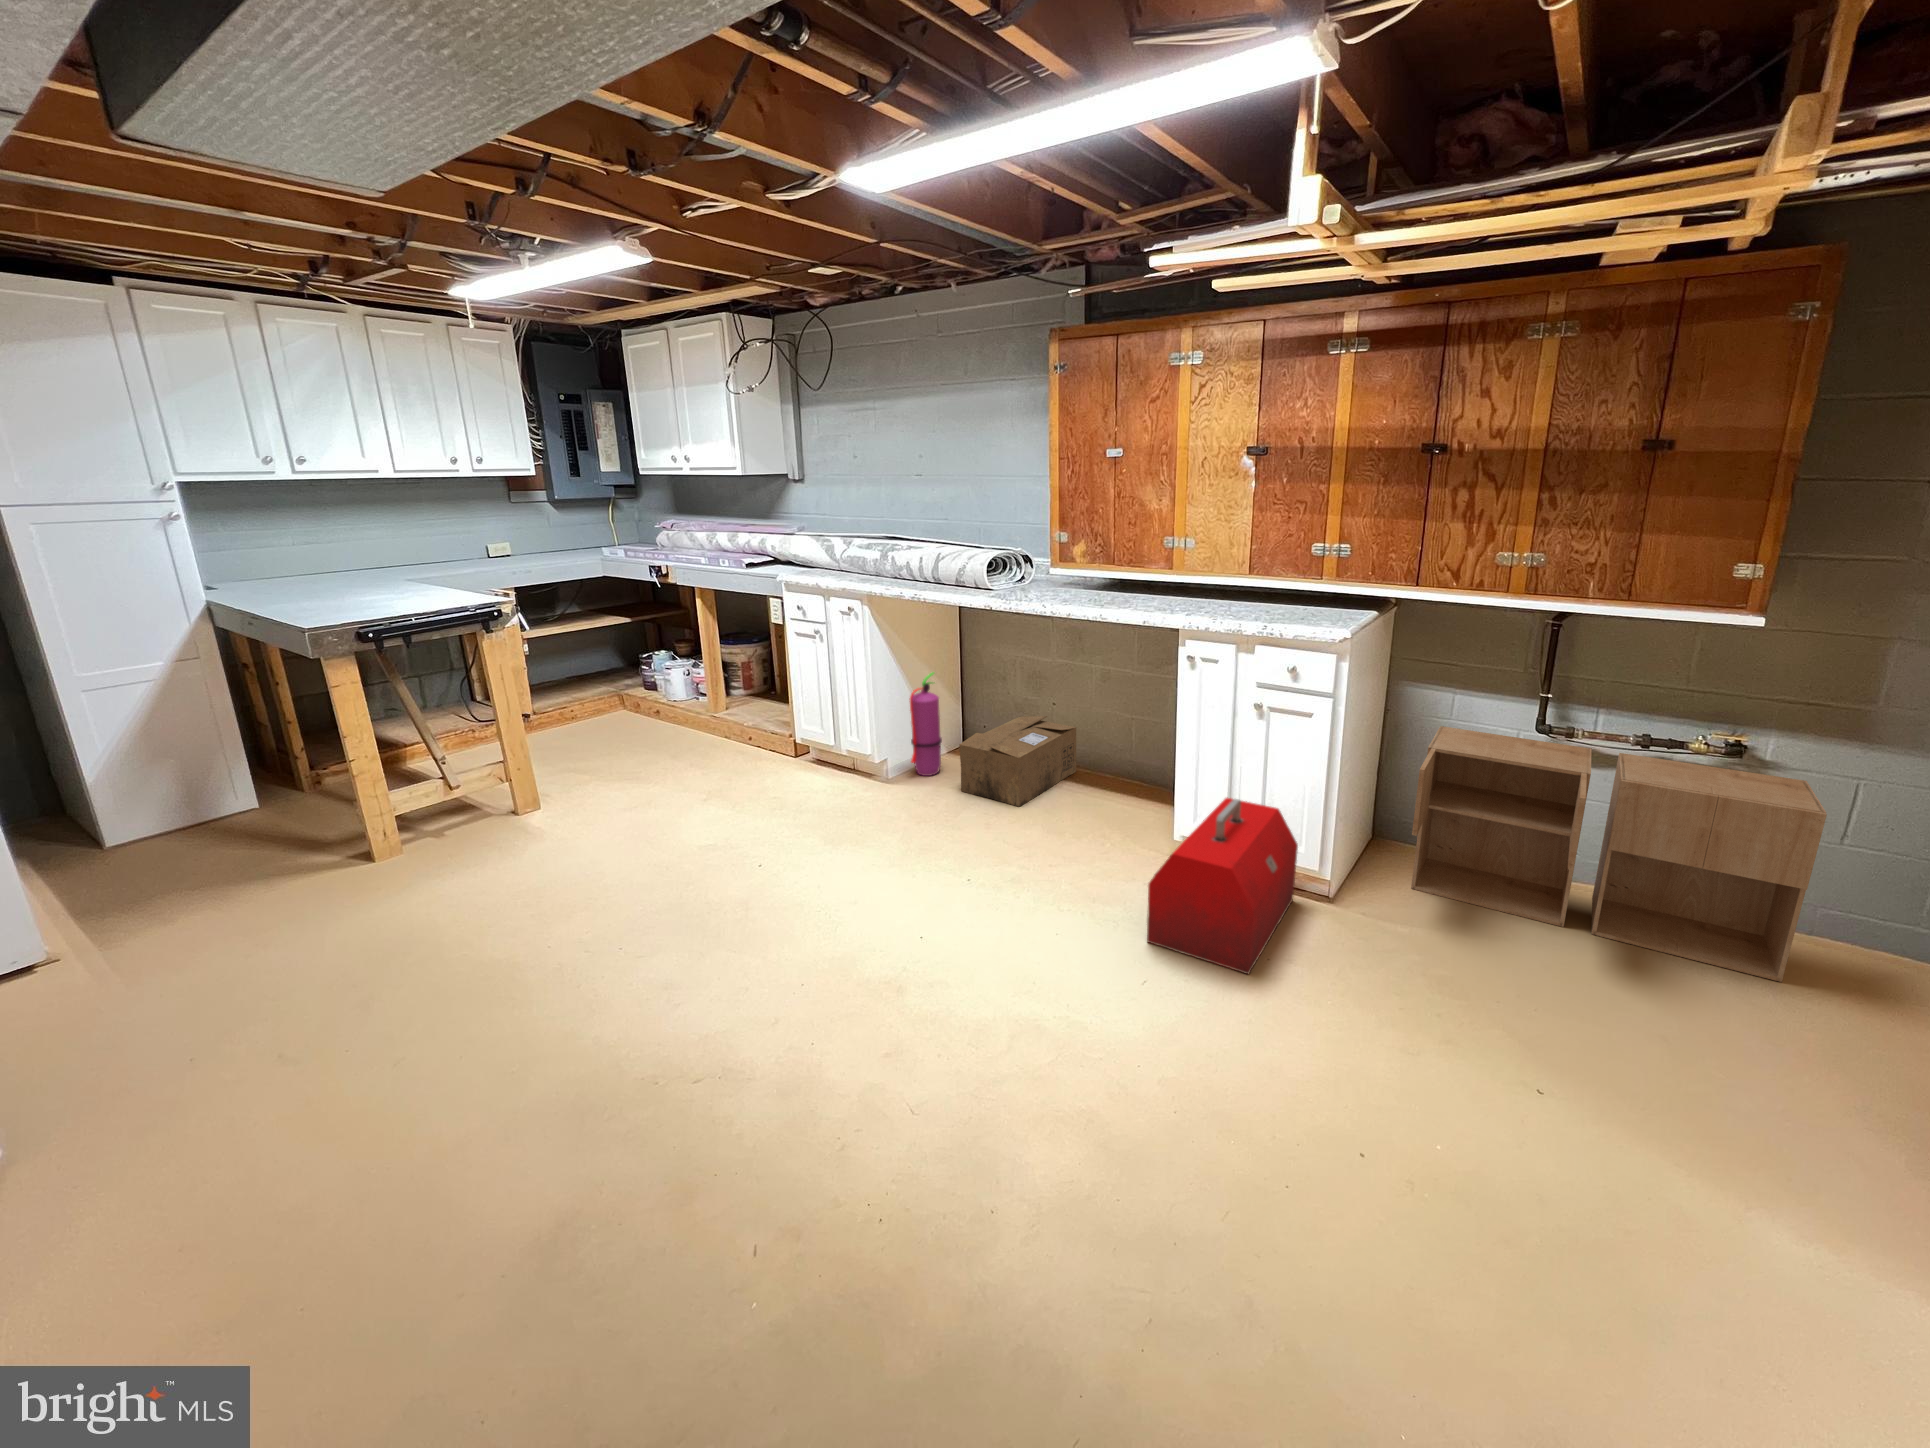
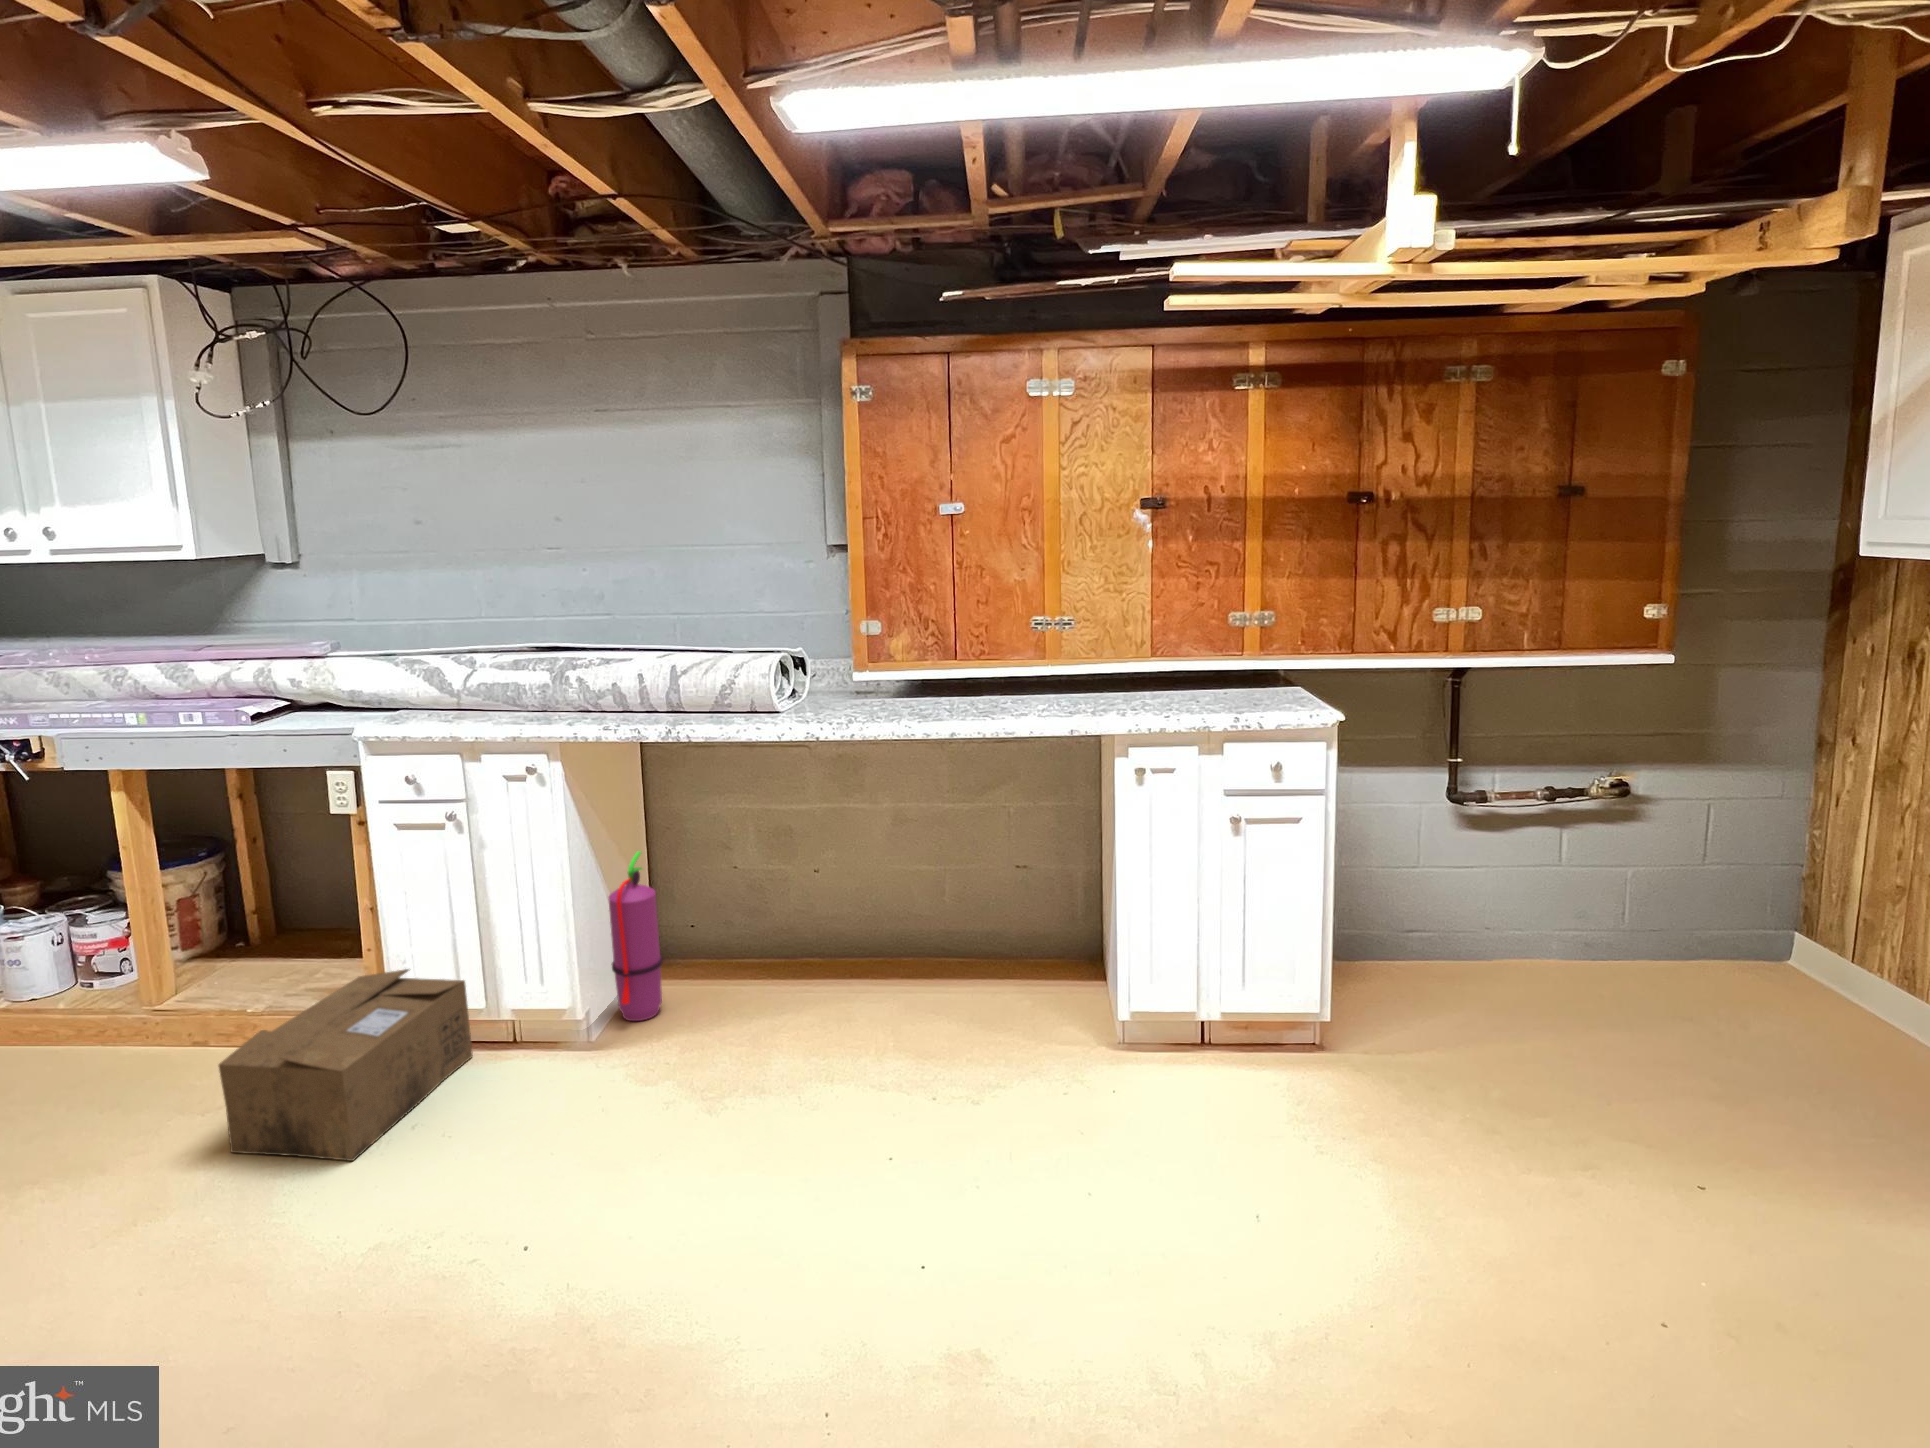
cardboard box: present [959,716,1076,807] -> present [218,969,473,1161]
storage cabinet: present [1411,726,1827,982] -> none [1341,812,1742,1017]
toolbox: present [1147,797,1298,974] -> none [1157,946,1345,1178]

